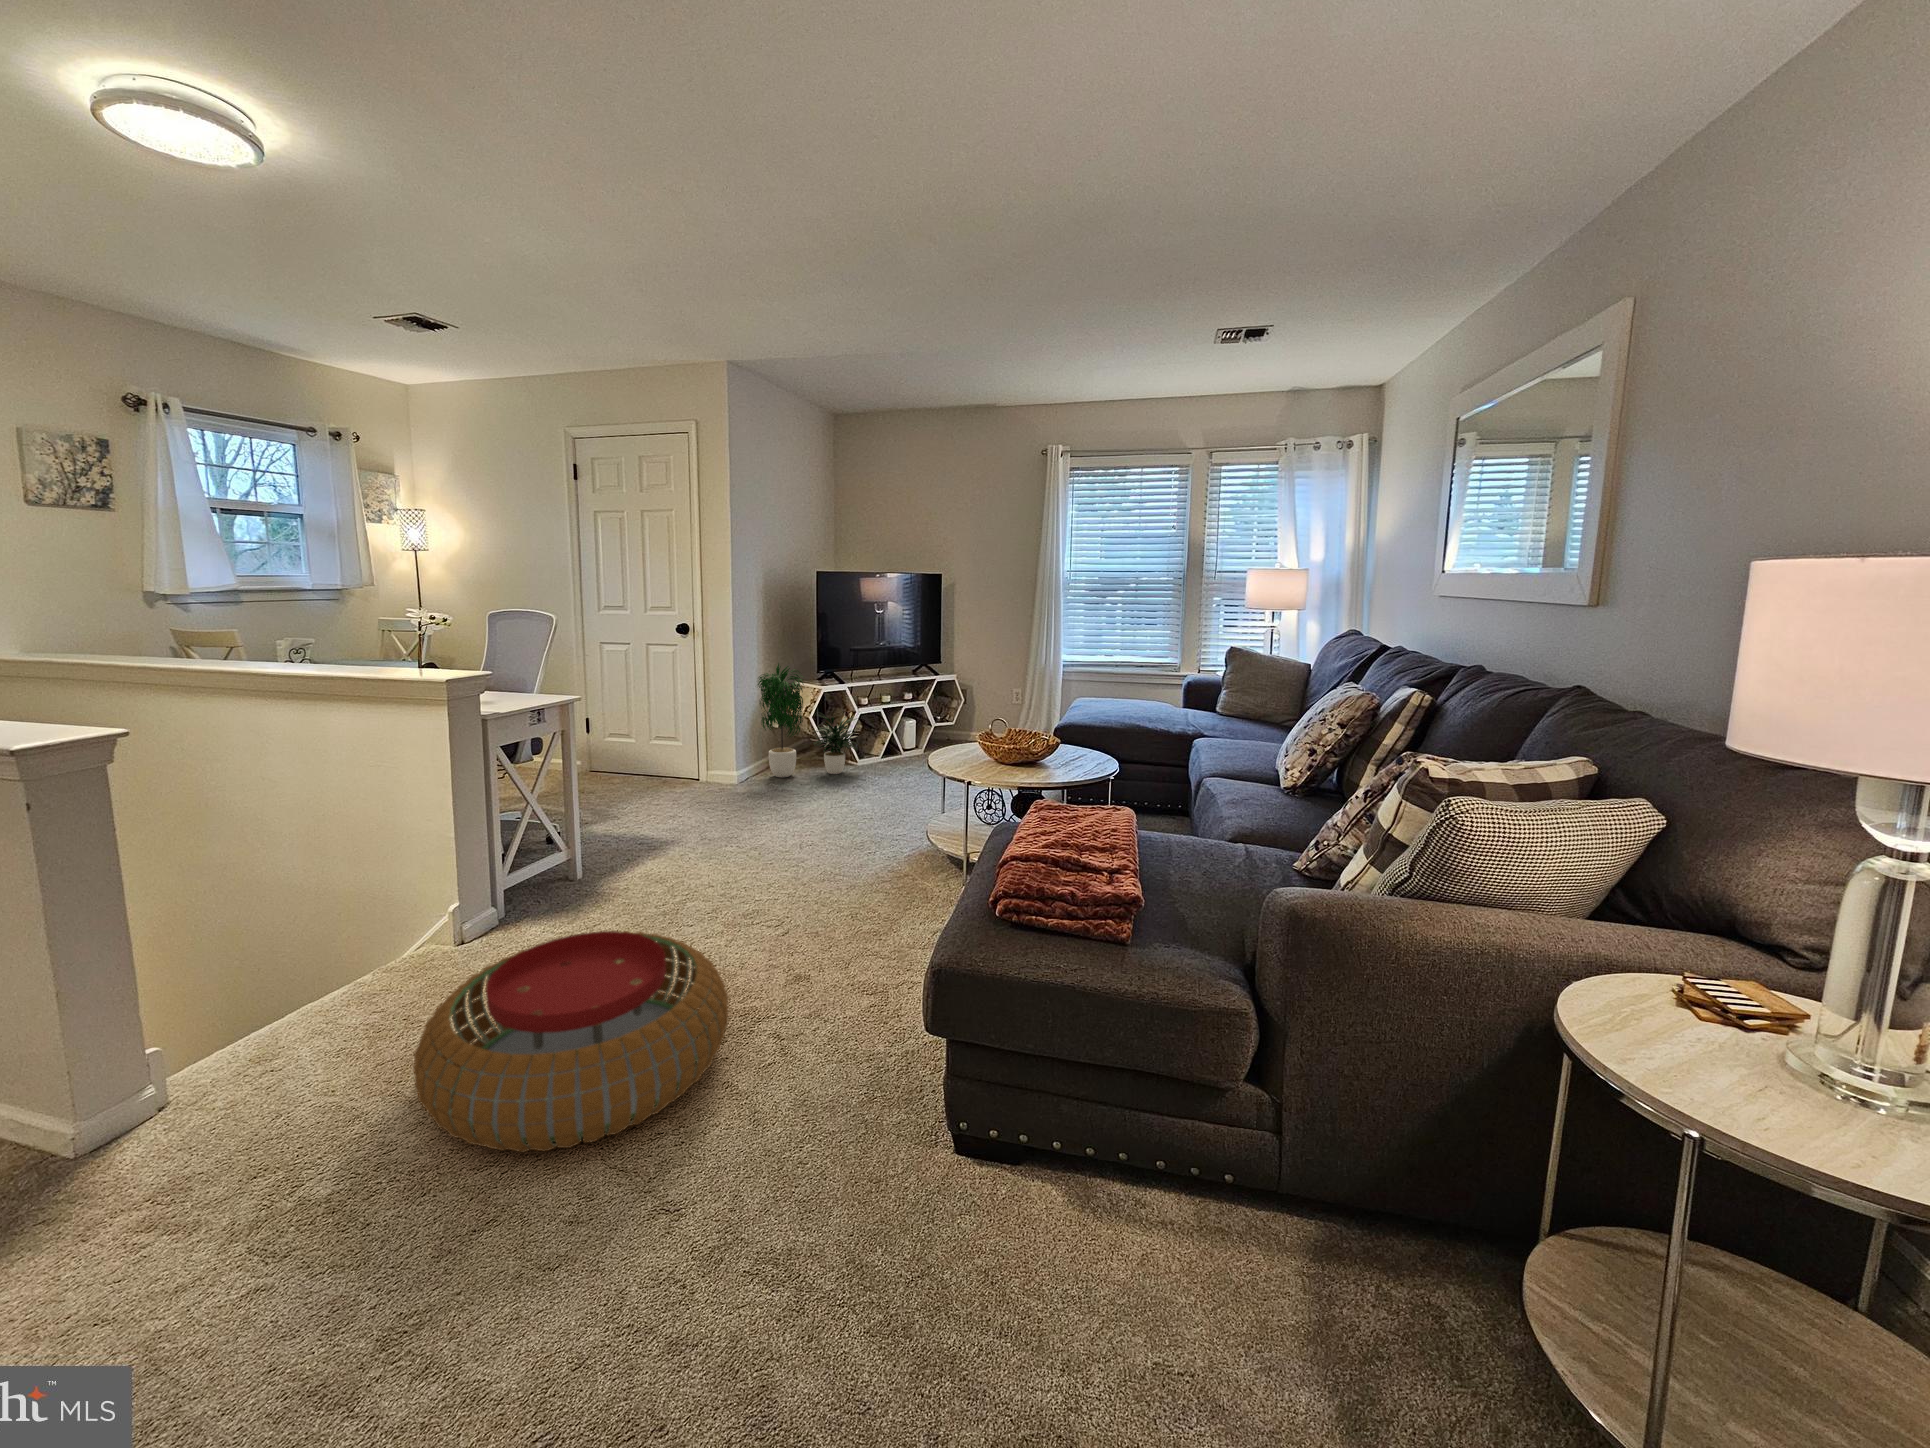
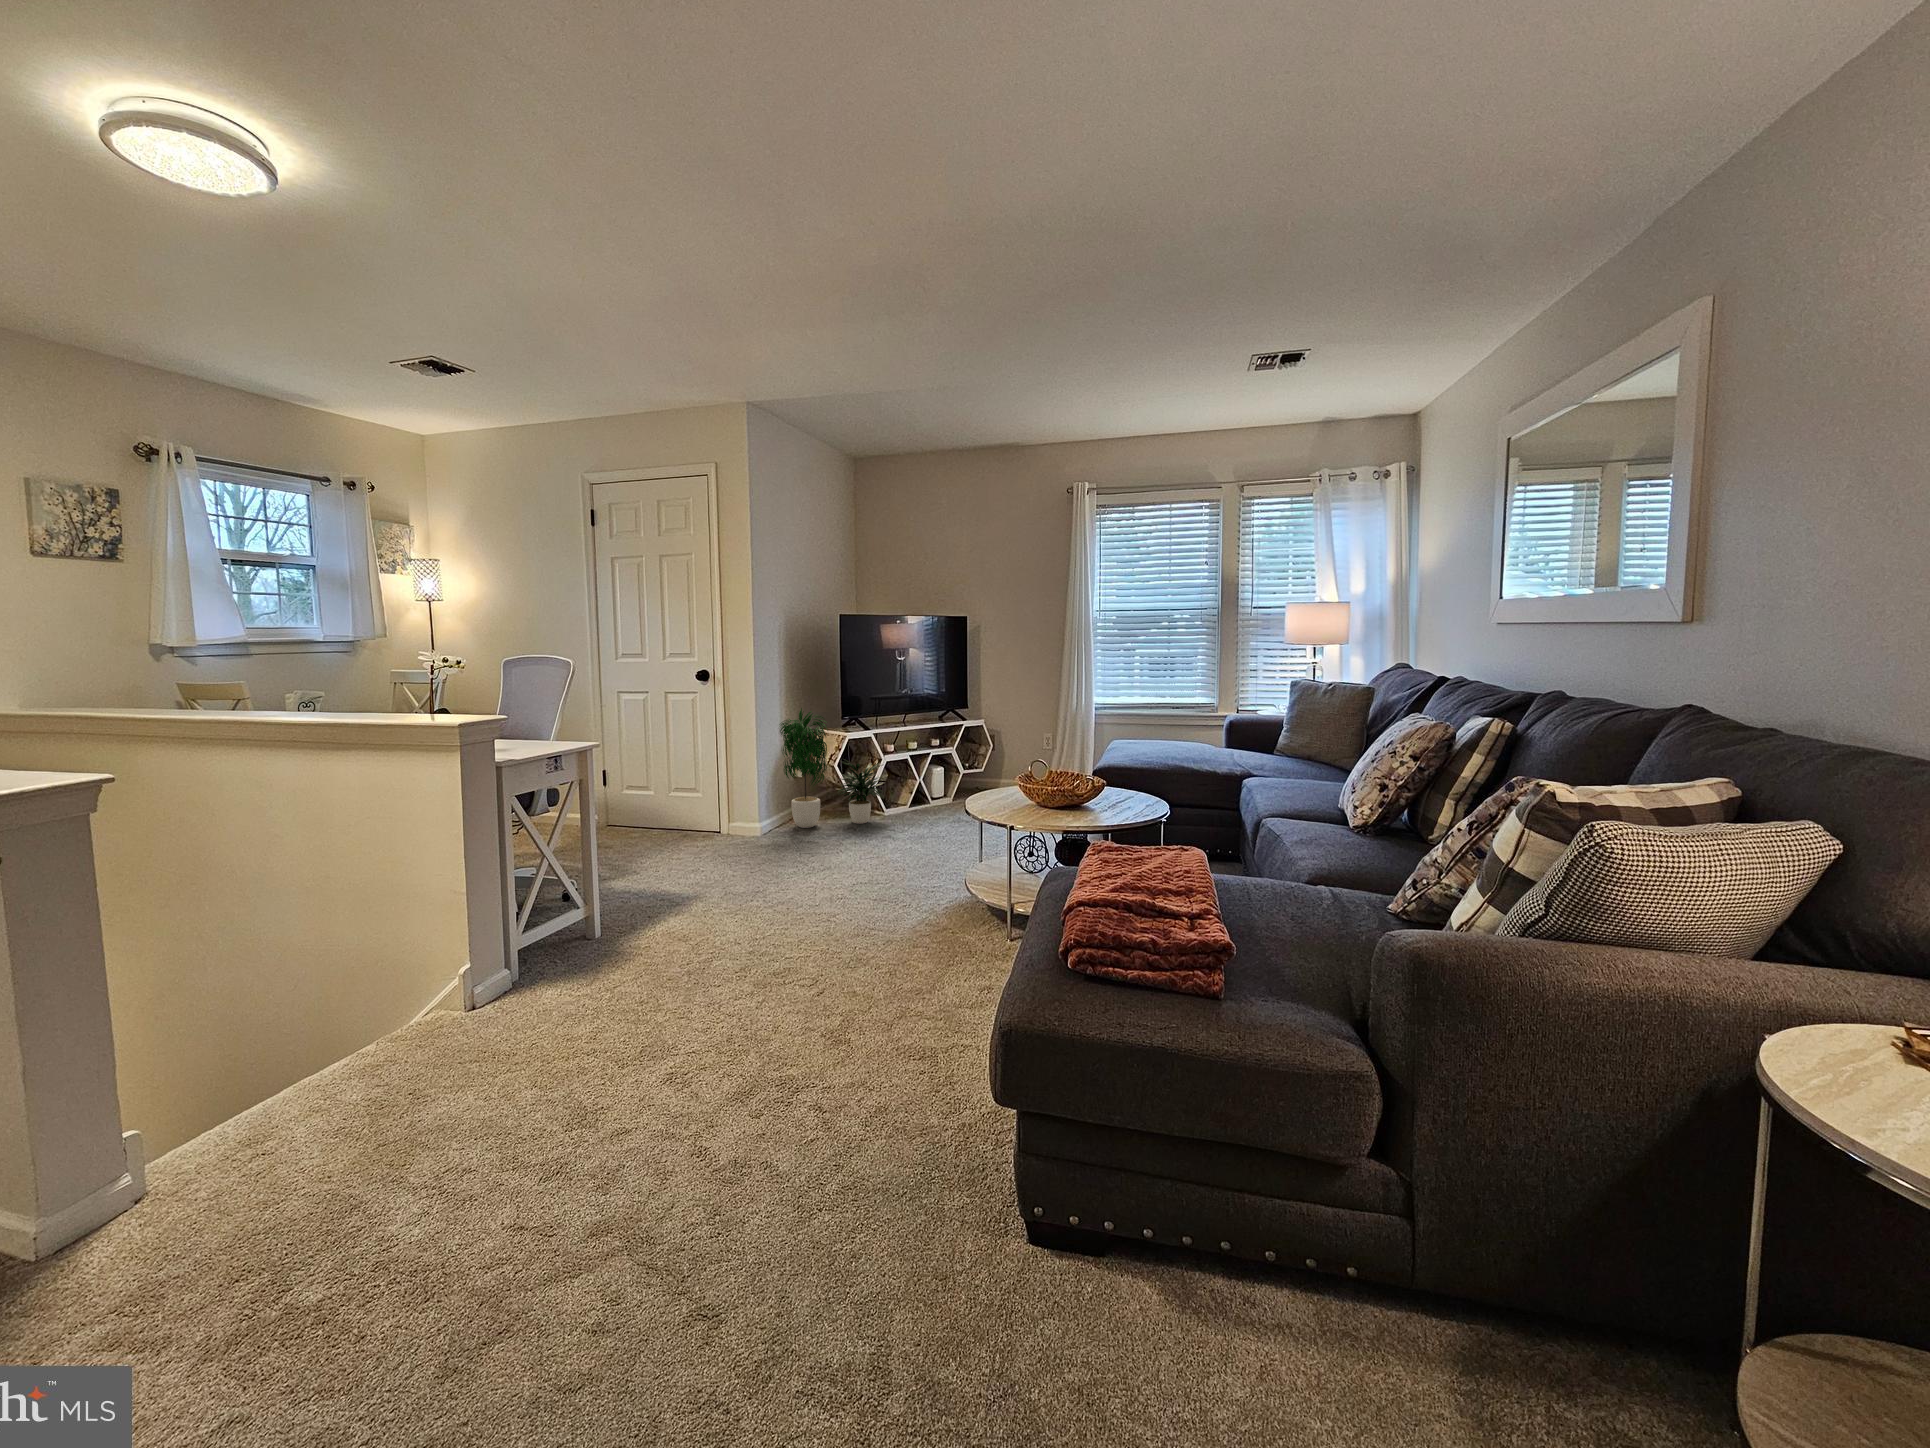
pouf: present [413,931,728,1152] -> none [418,992,765,1248]

